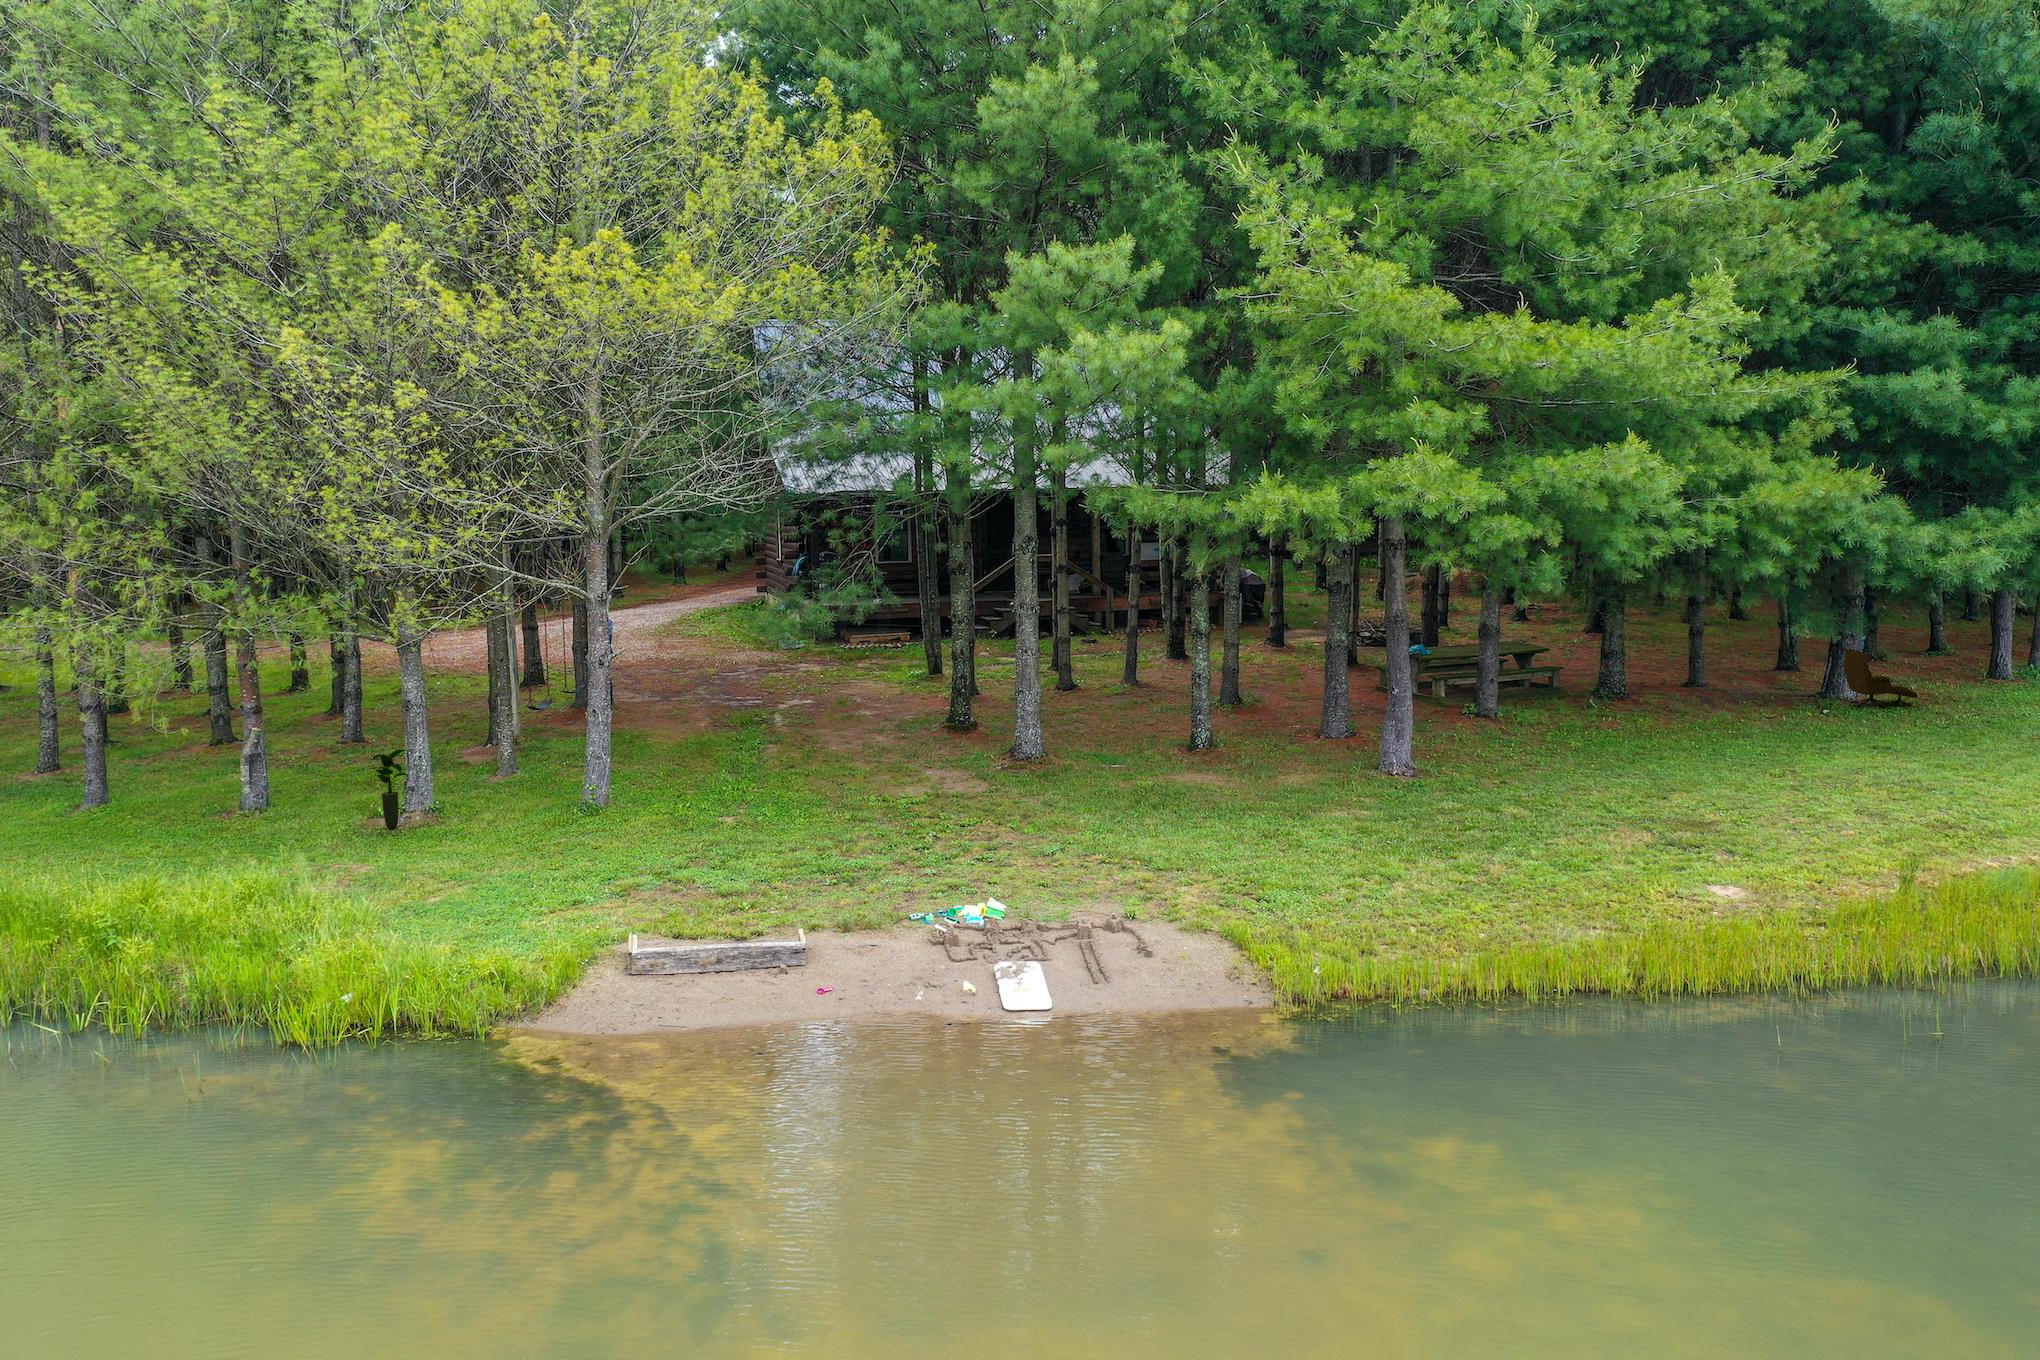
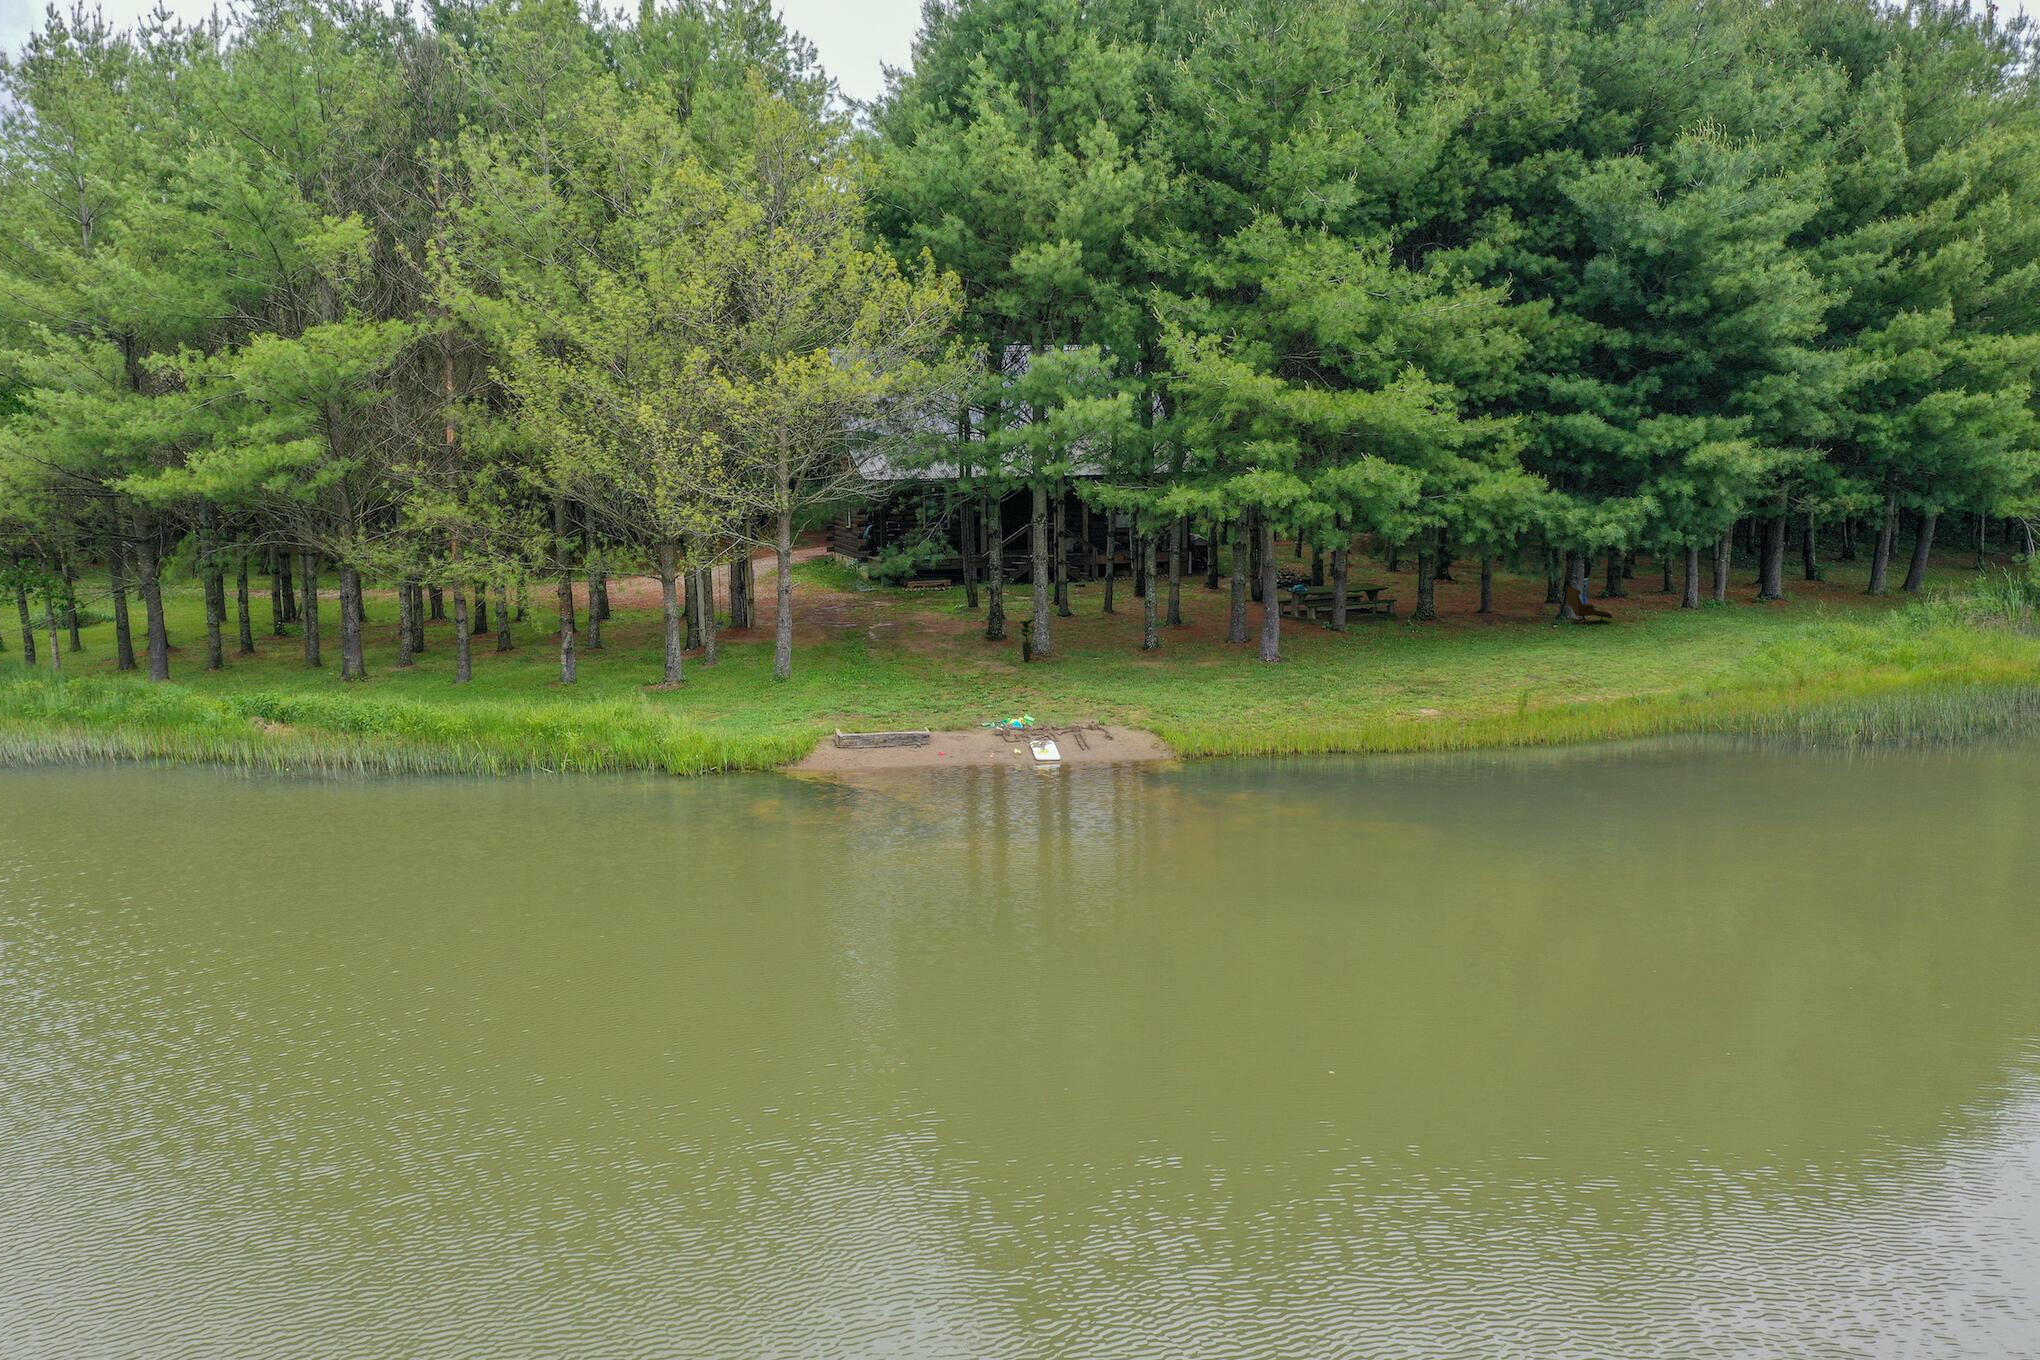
potted plant: present [373,750,409,829] -> present [1019,619,1036,662]

